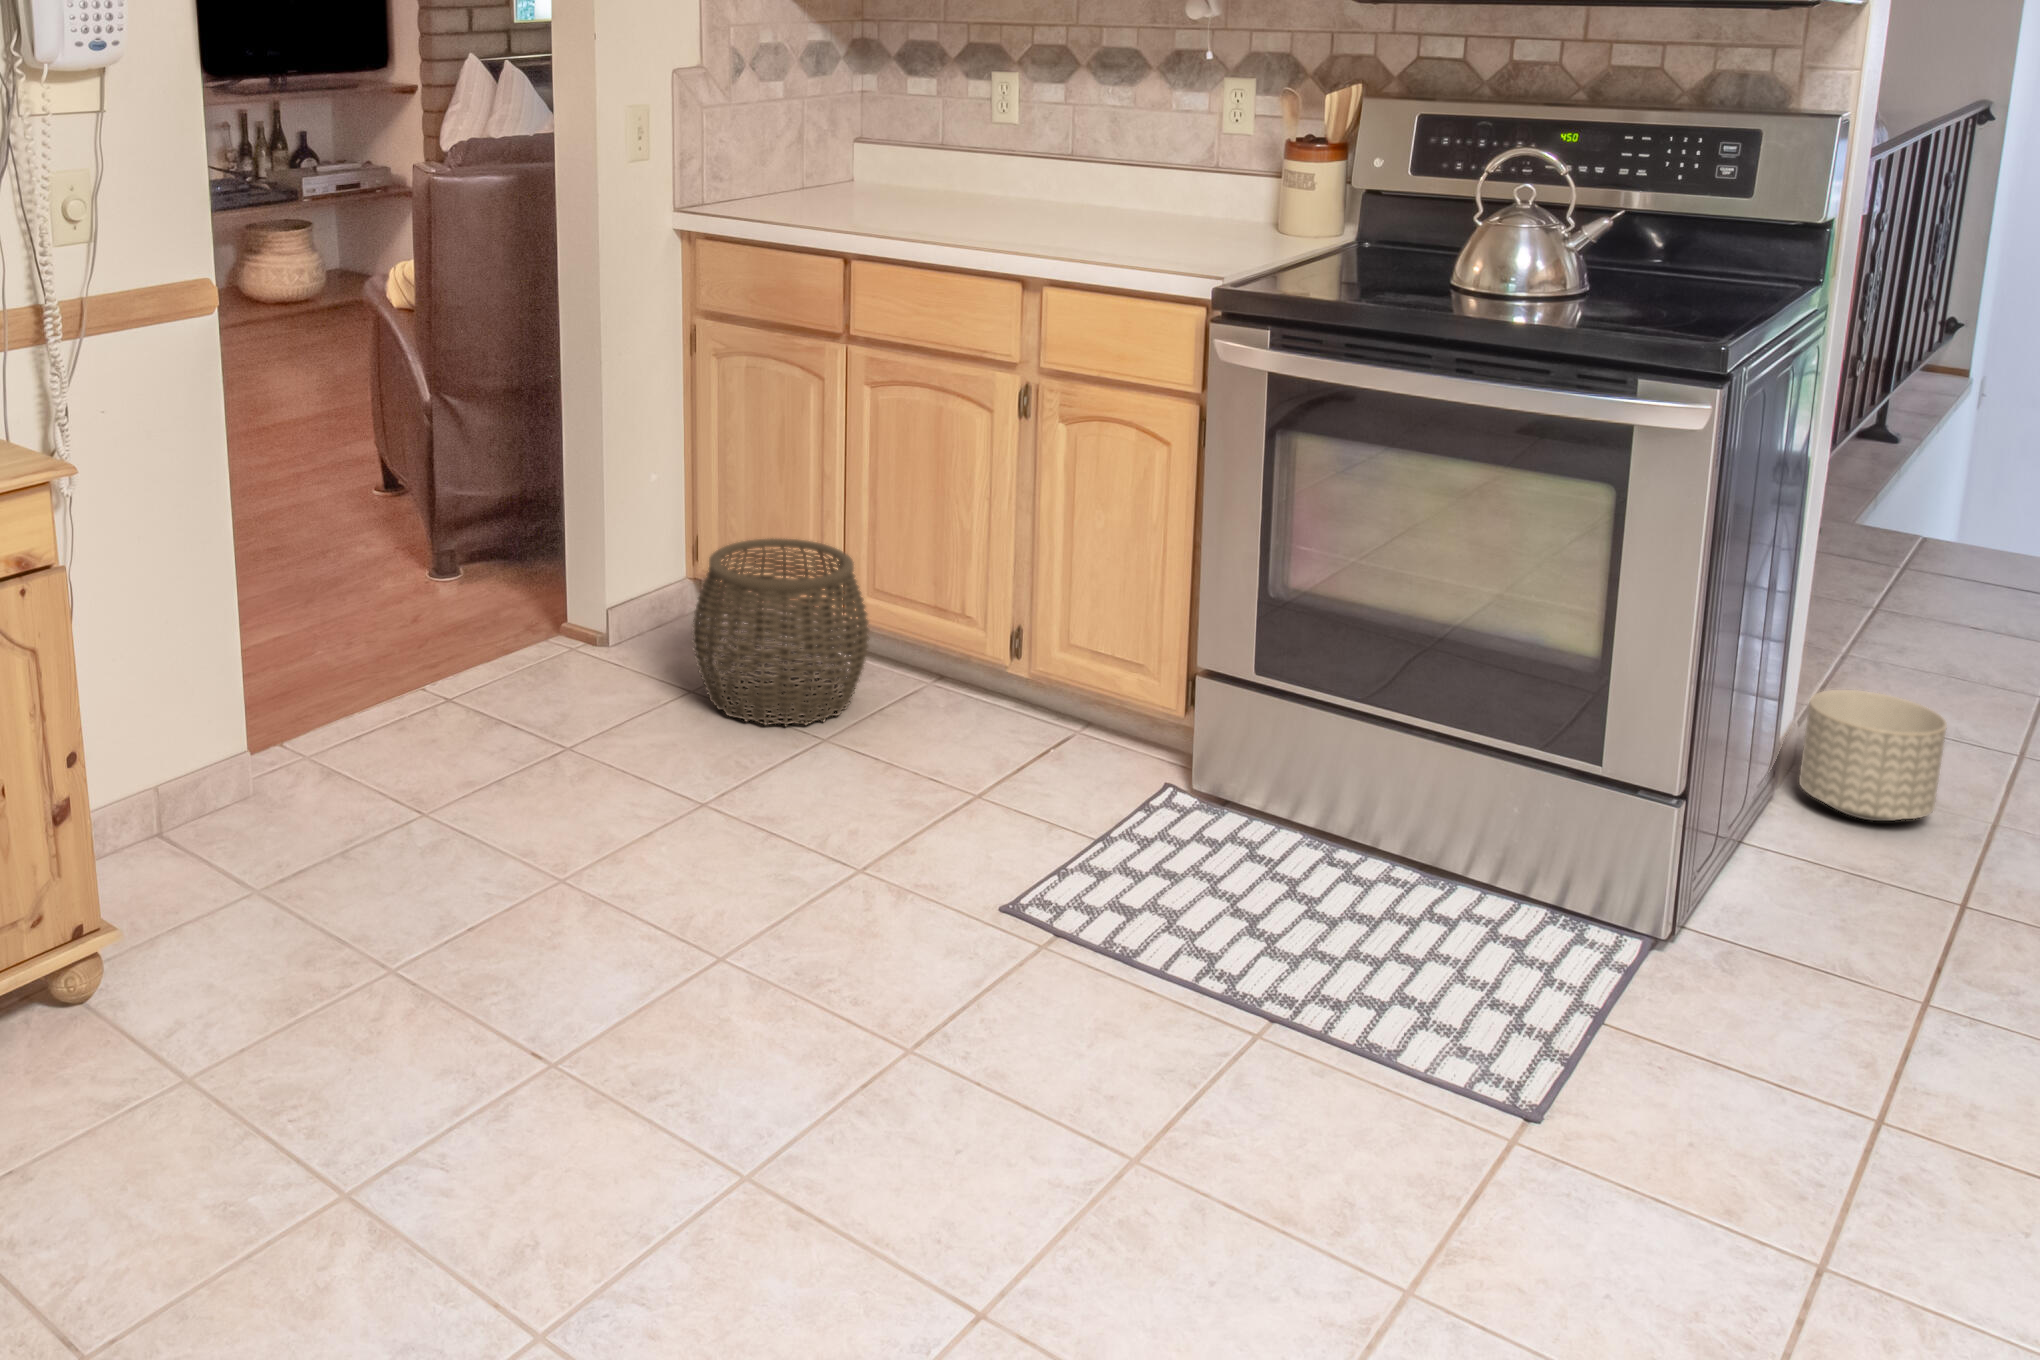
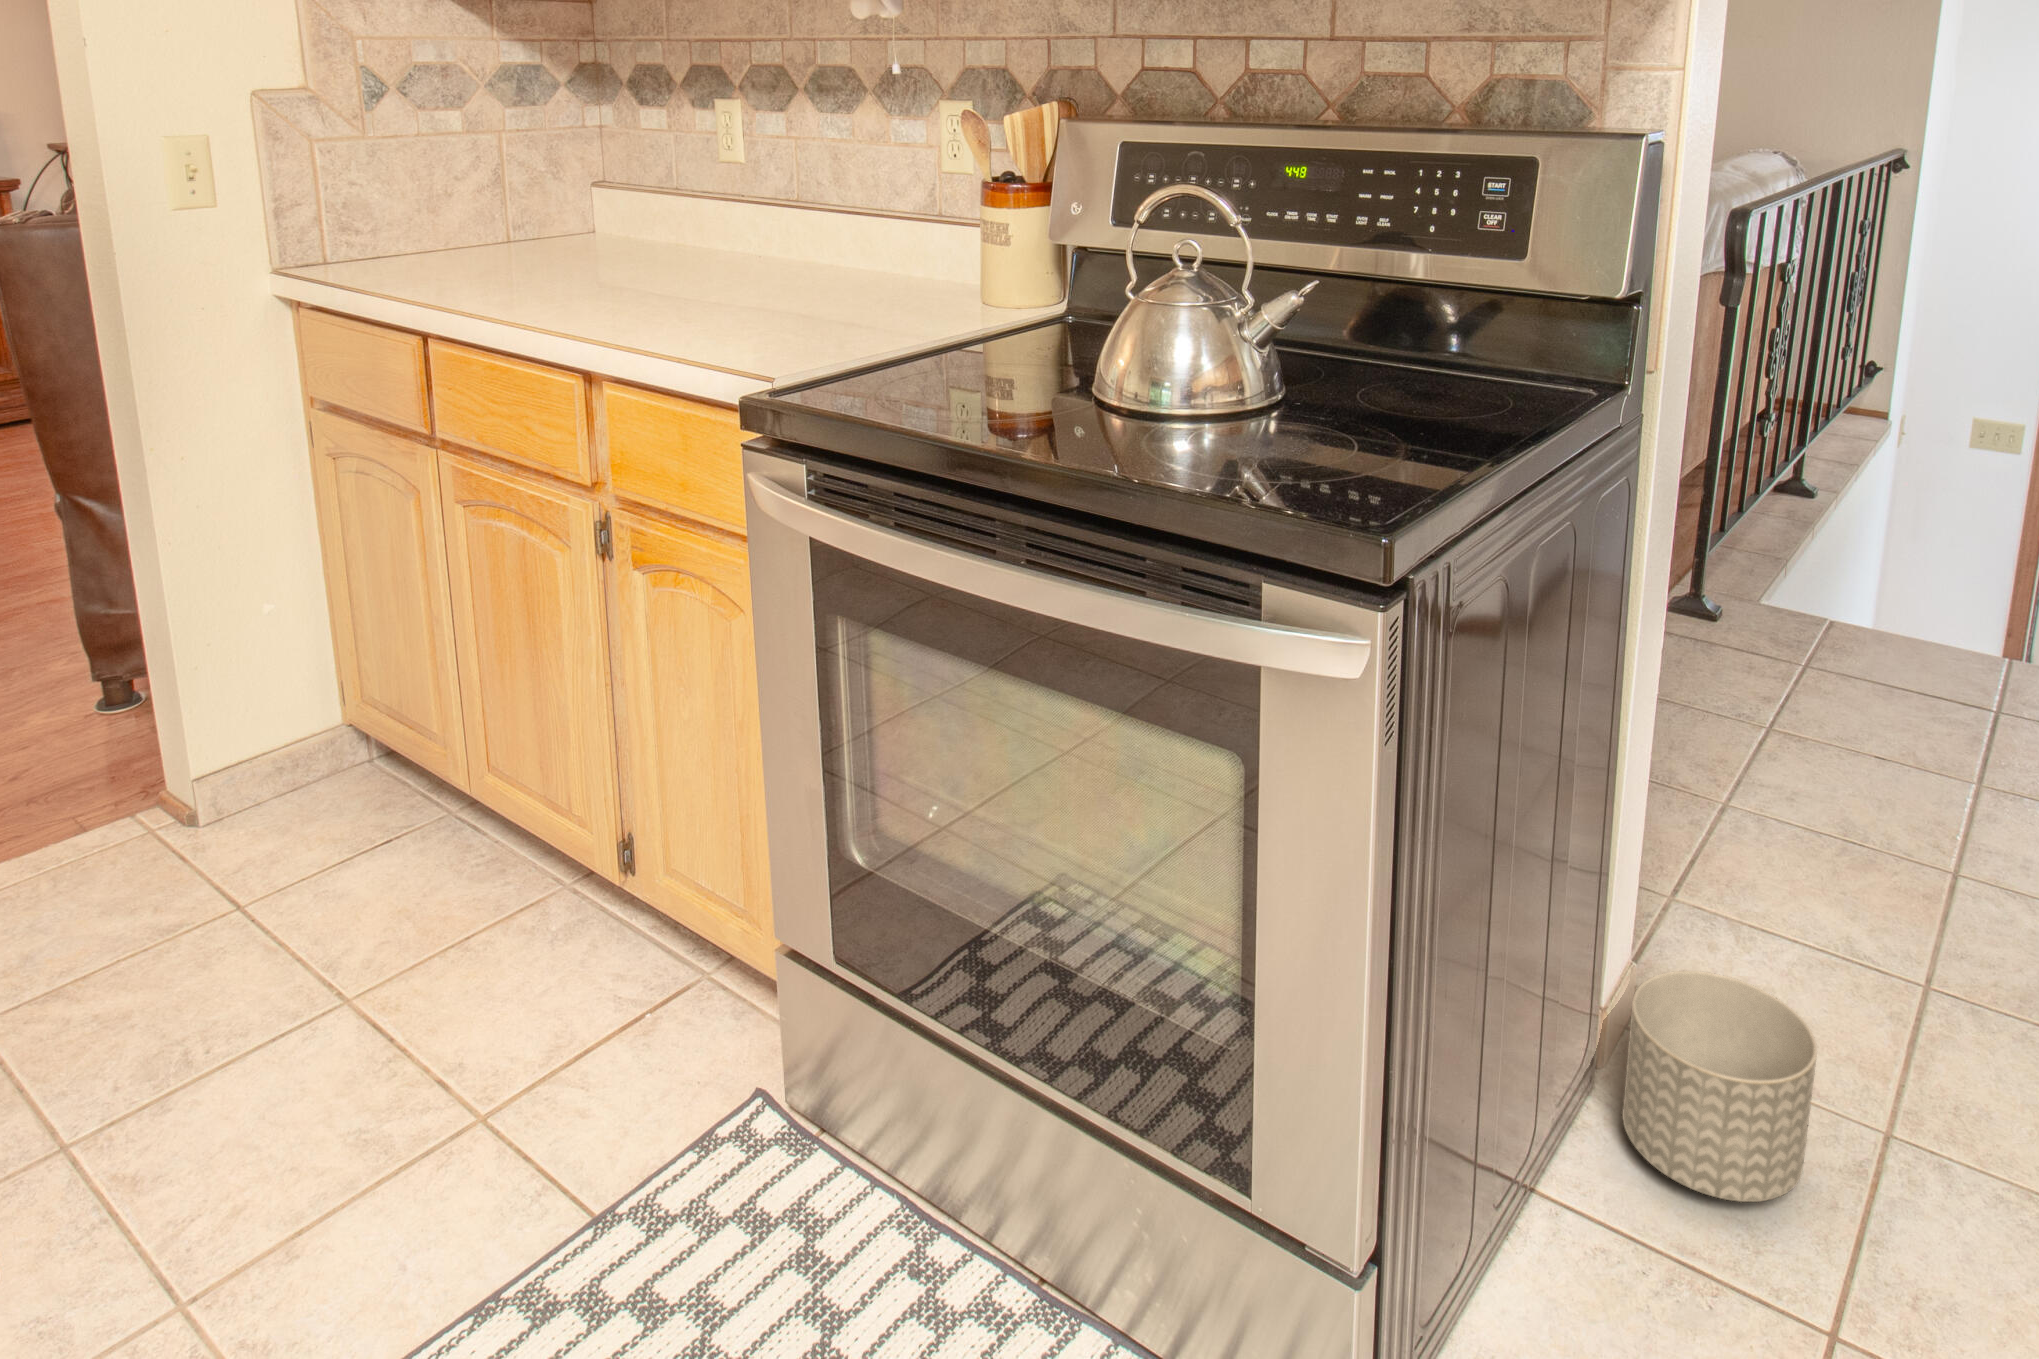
woven basket: present [692,539,869,726] -> none [143,732,428,1031]

